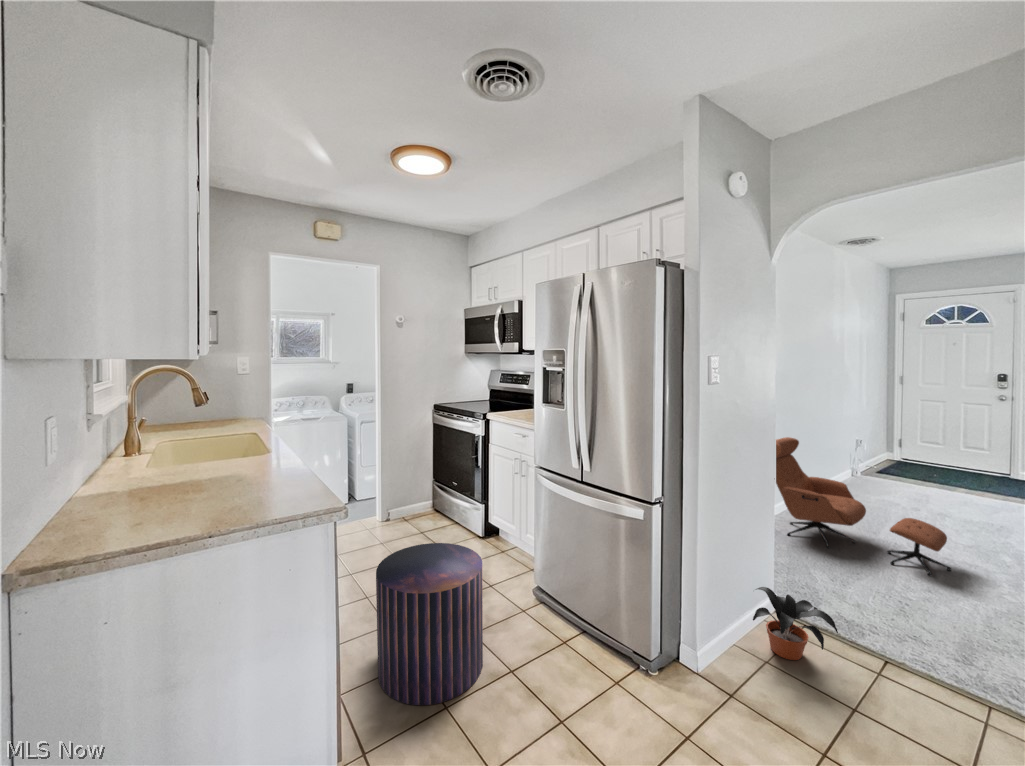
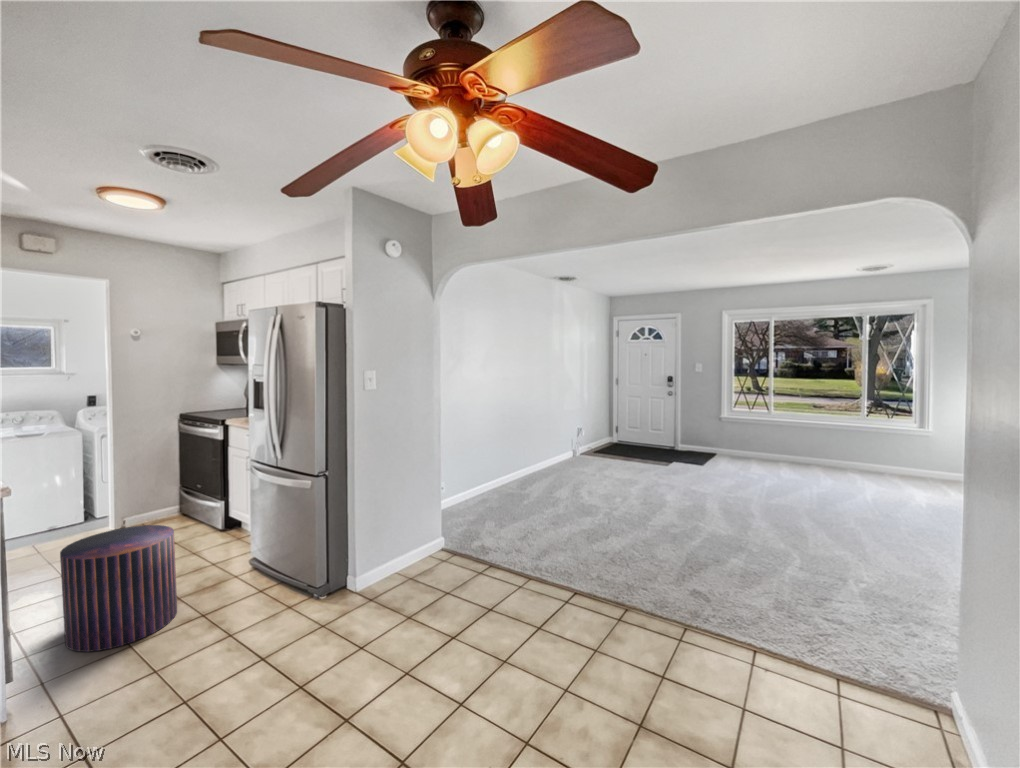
lounge chair: present [776,437,951,576] -> none [480,427,581,515]
potted plant: present [753,587,838,660] -> none [403,530,453,576]

